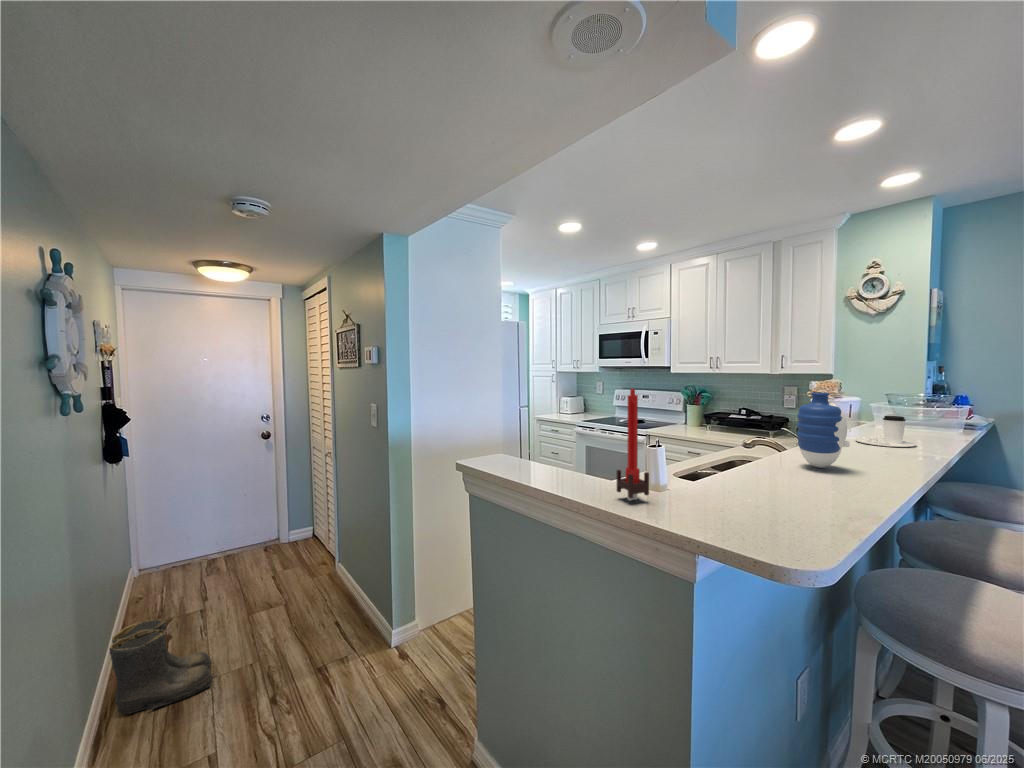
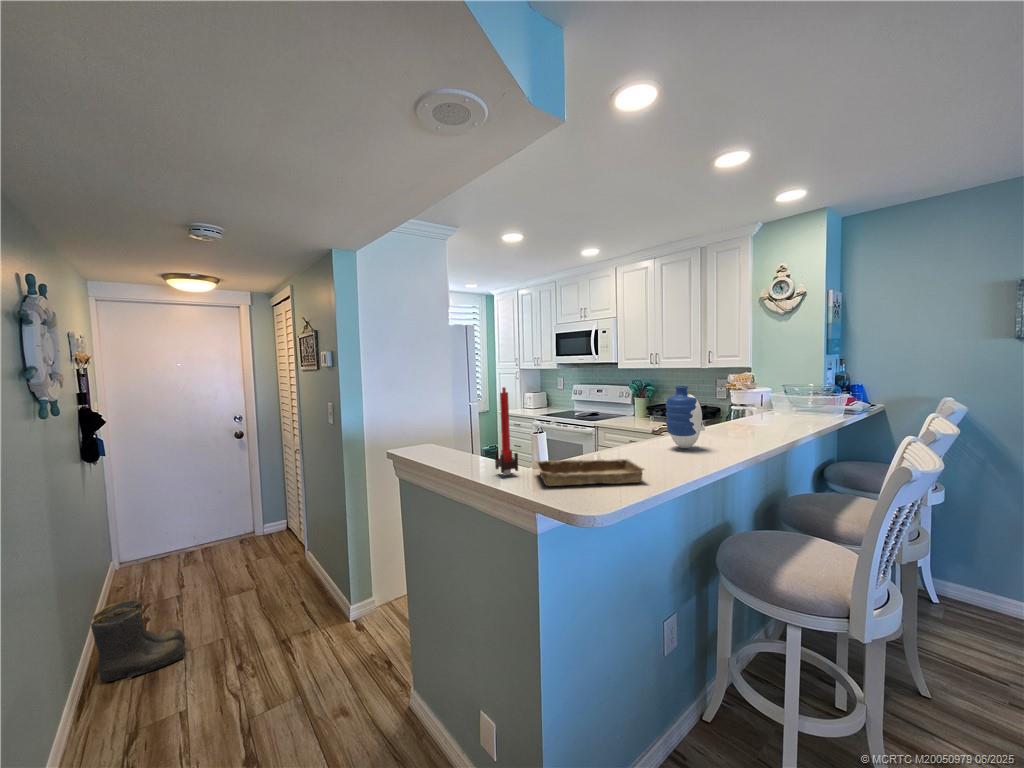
coffee cup: present [855,416,916,447] -> none [744,404,790,431]
tray: none [668,482,836,519] -> present [535,459,645,486]

